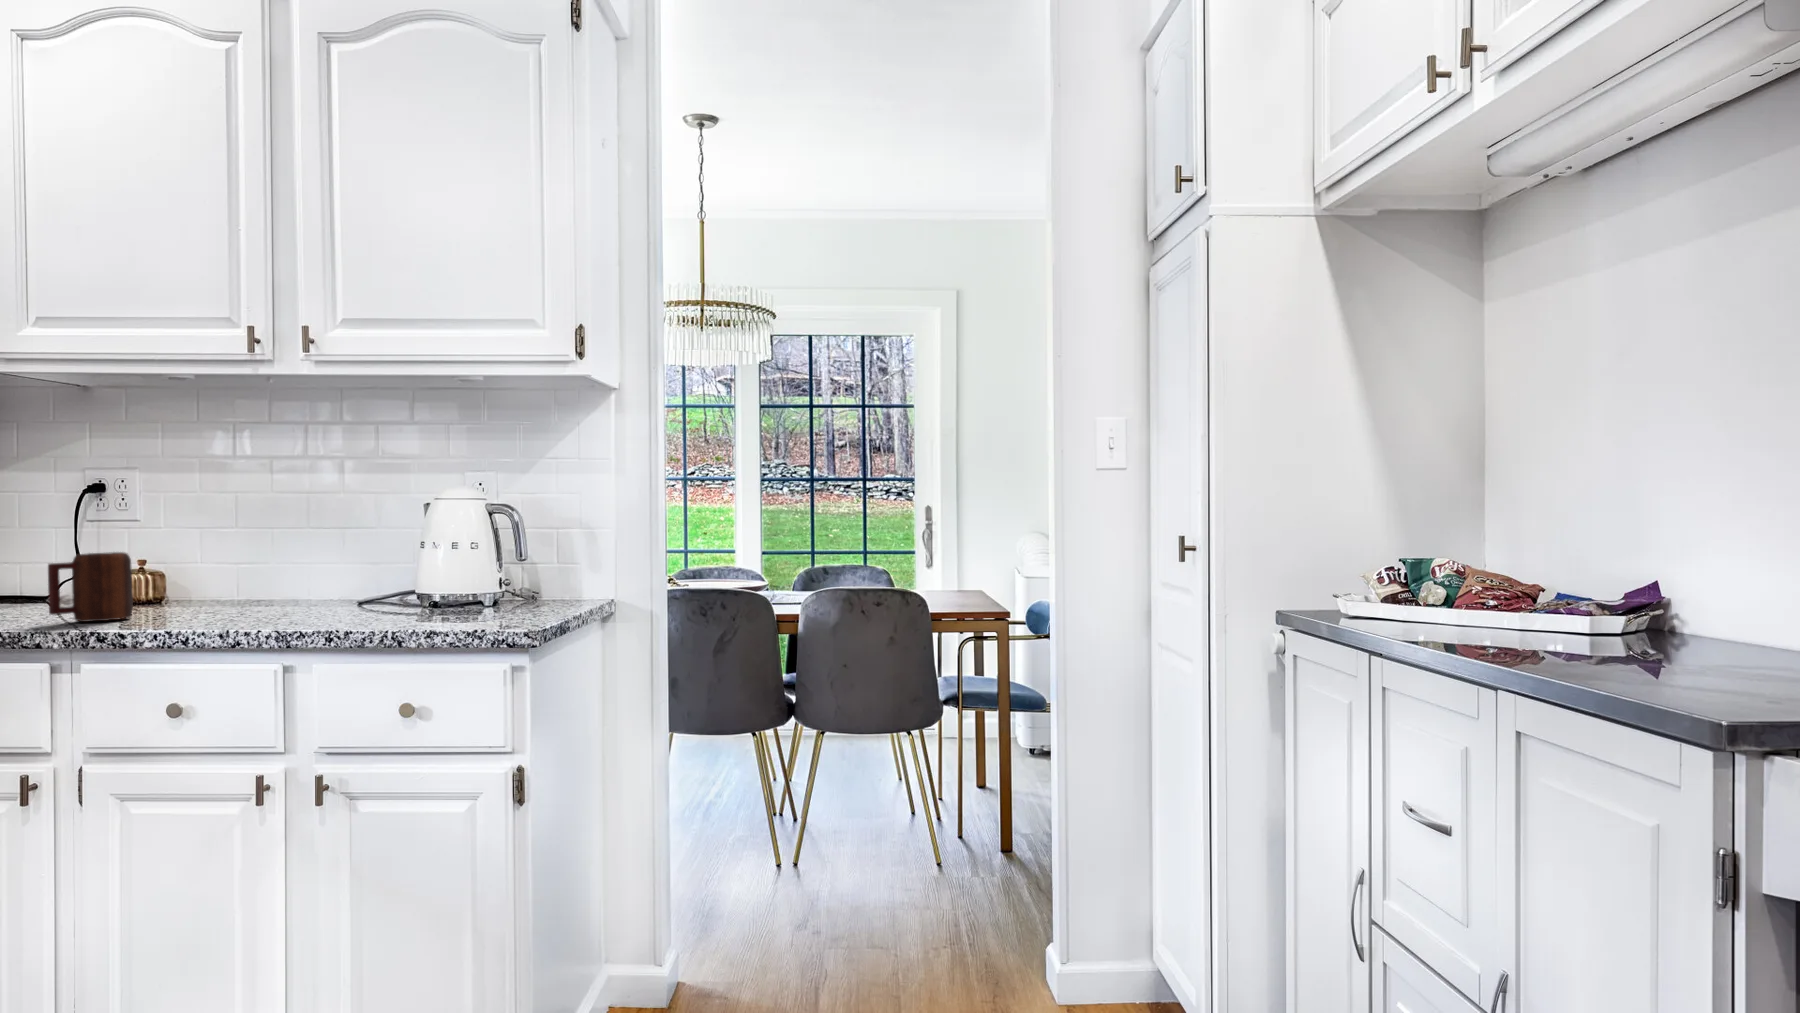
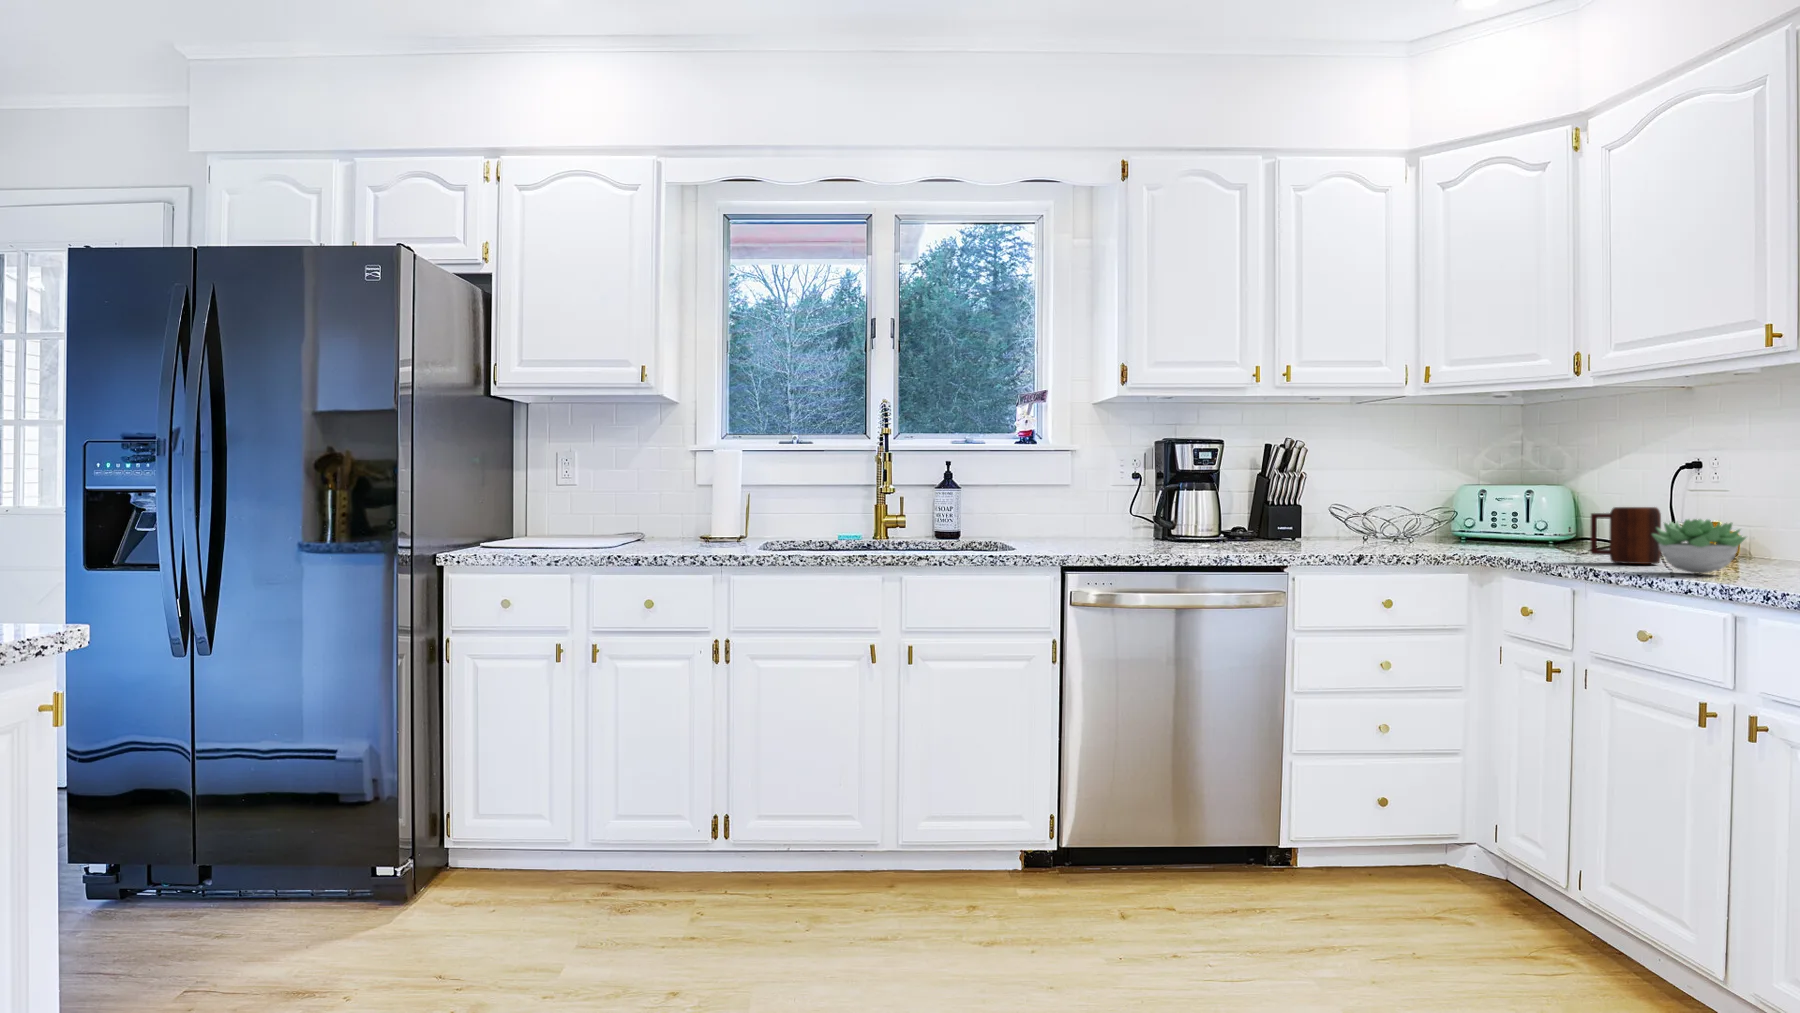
succulent plant: none [157,564,259,623] -> present [1652,519,1746,573]

